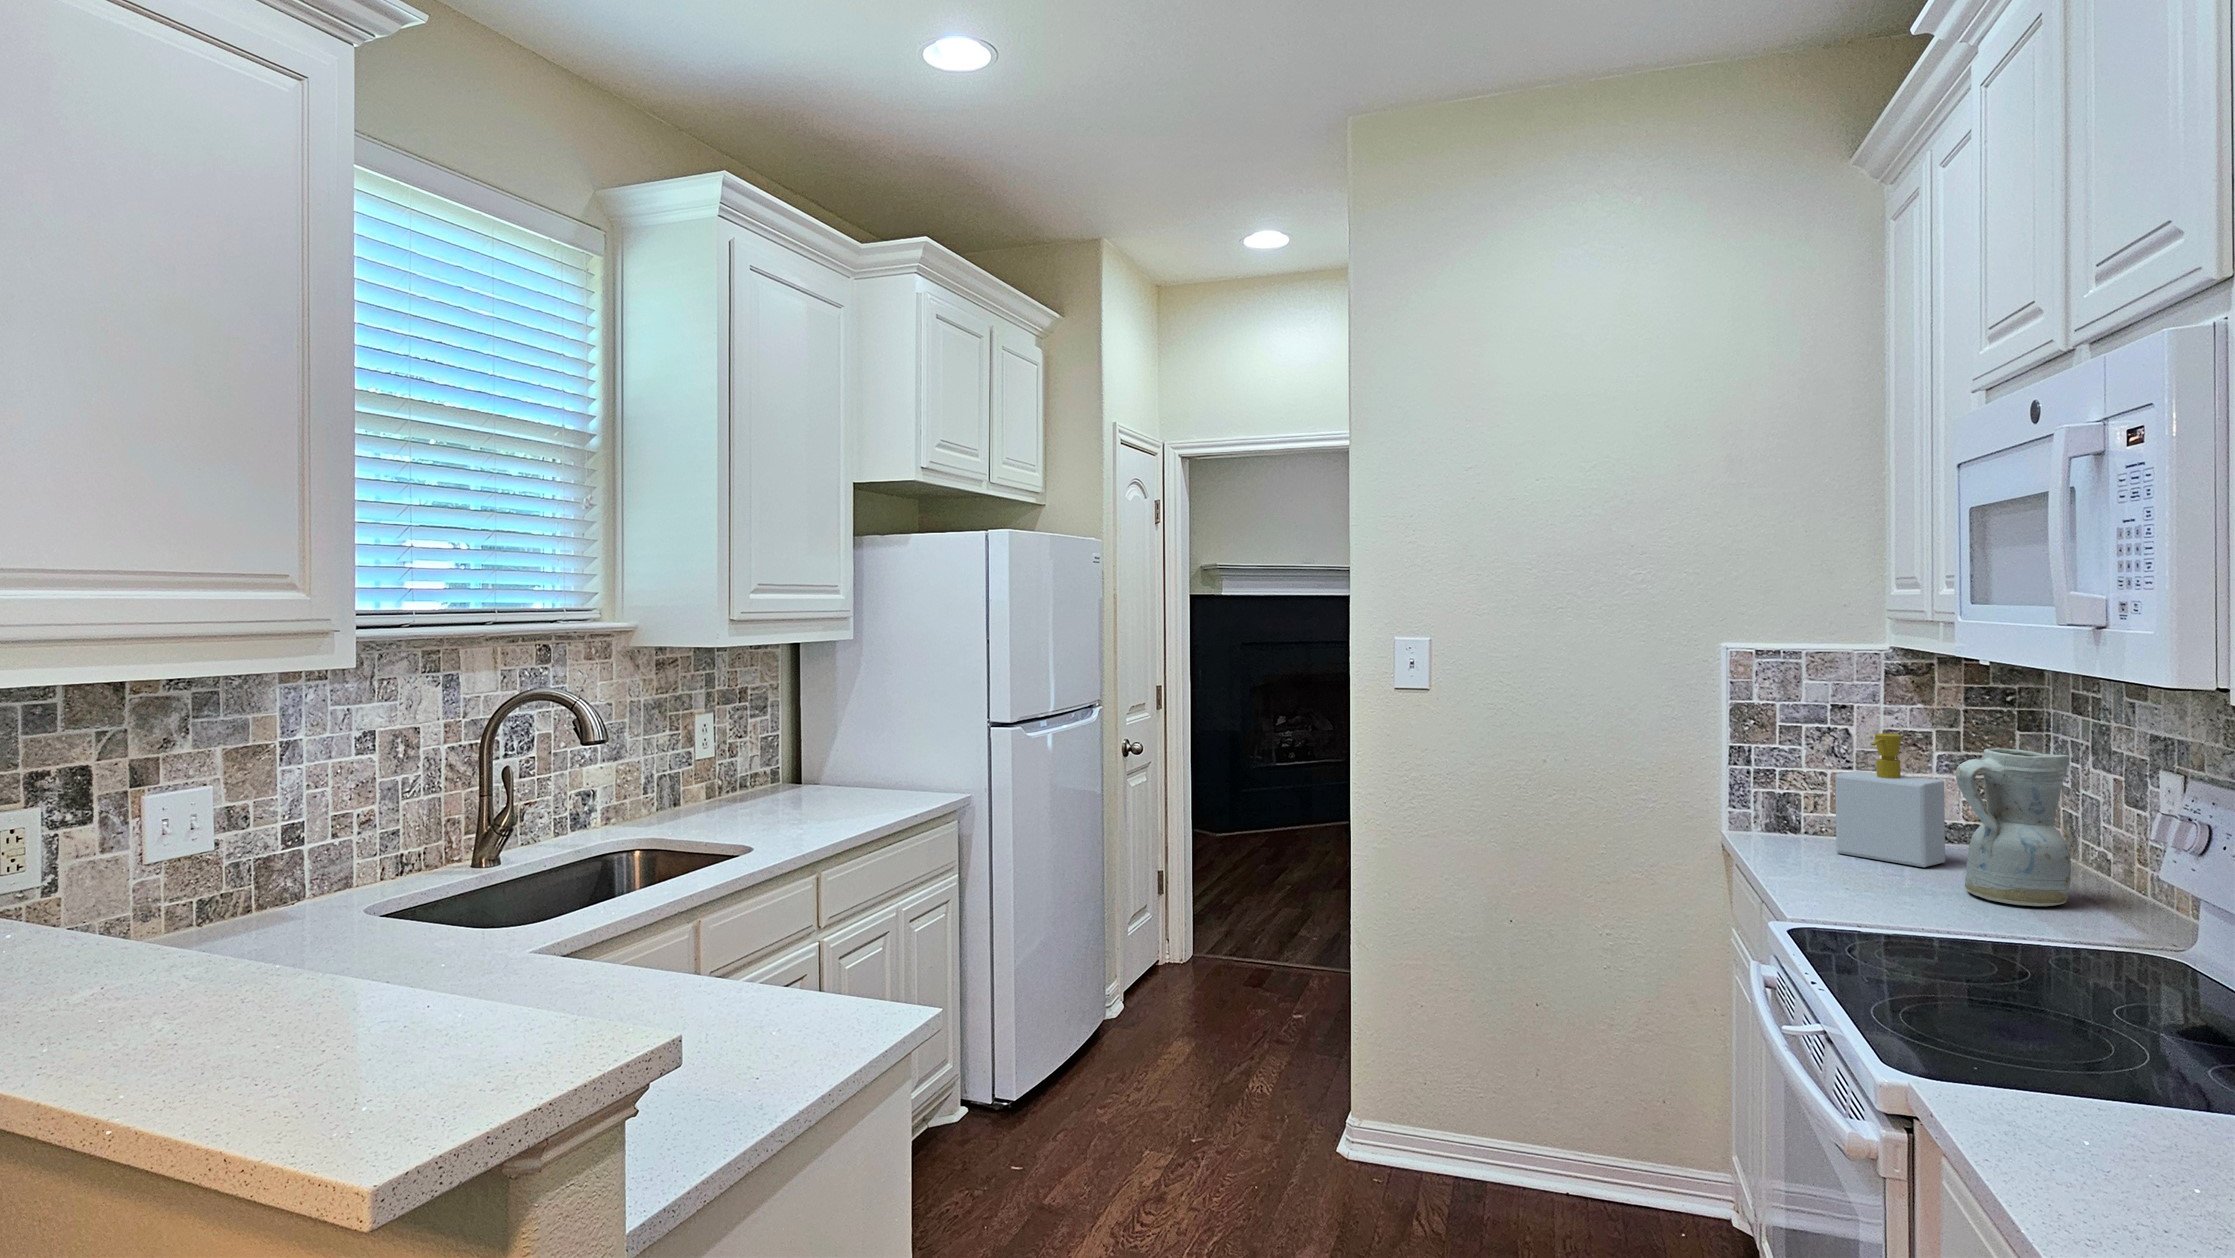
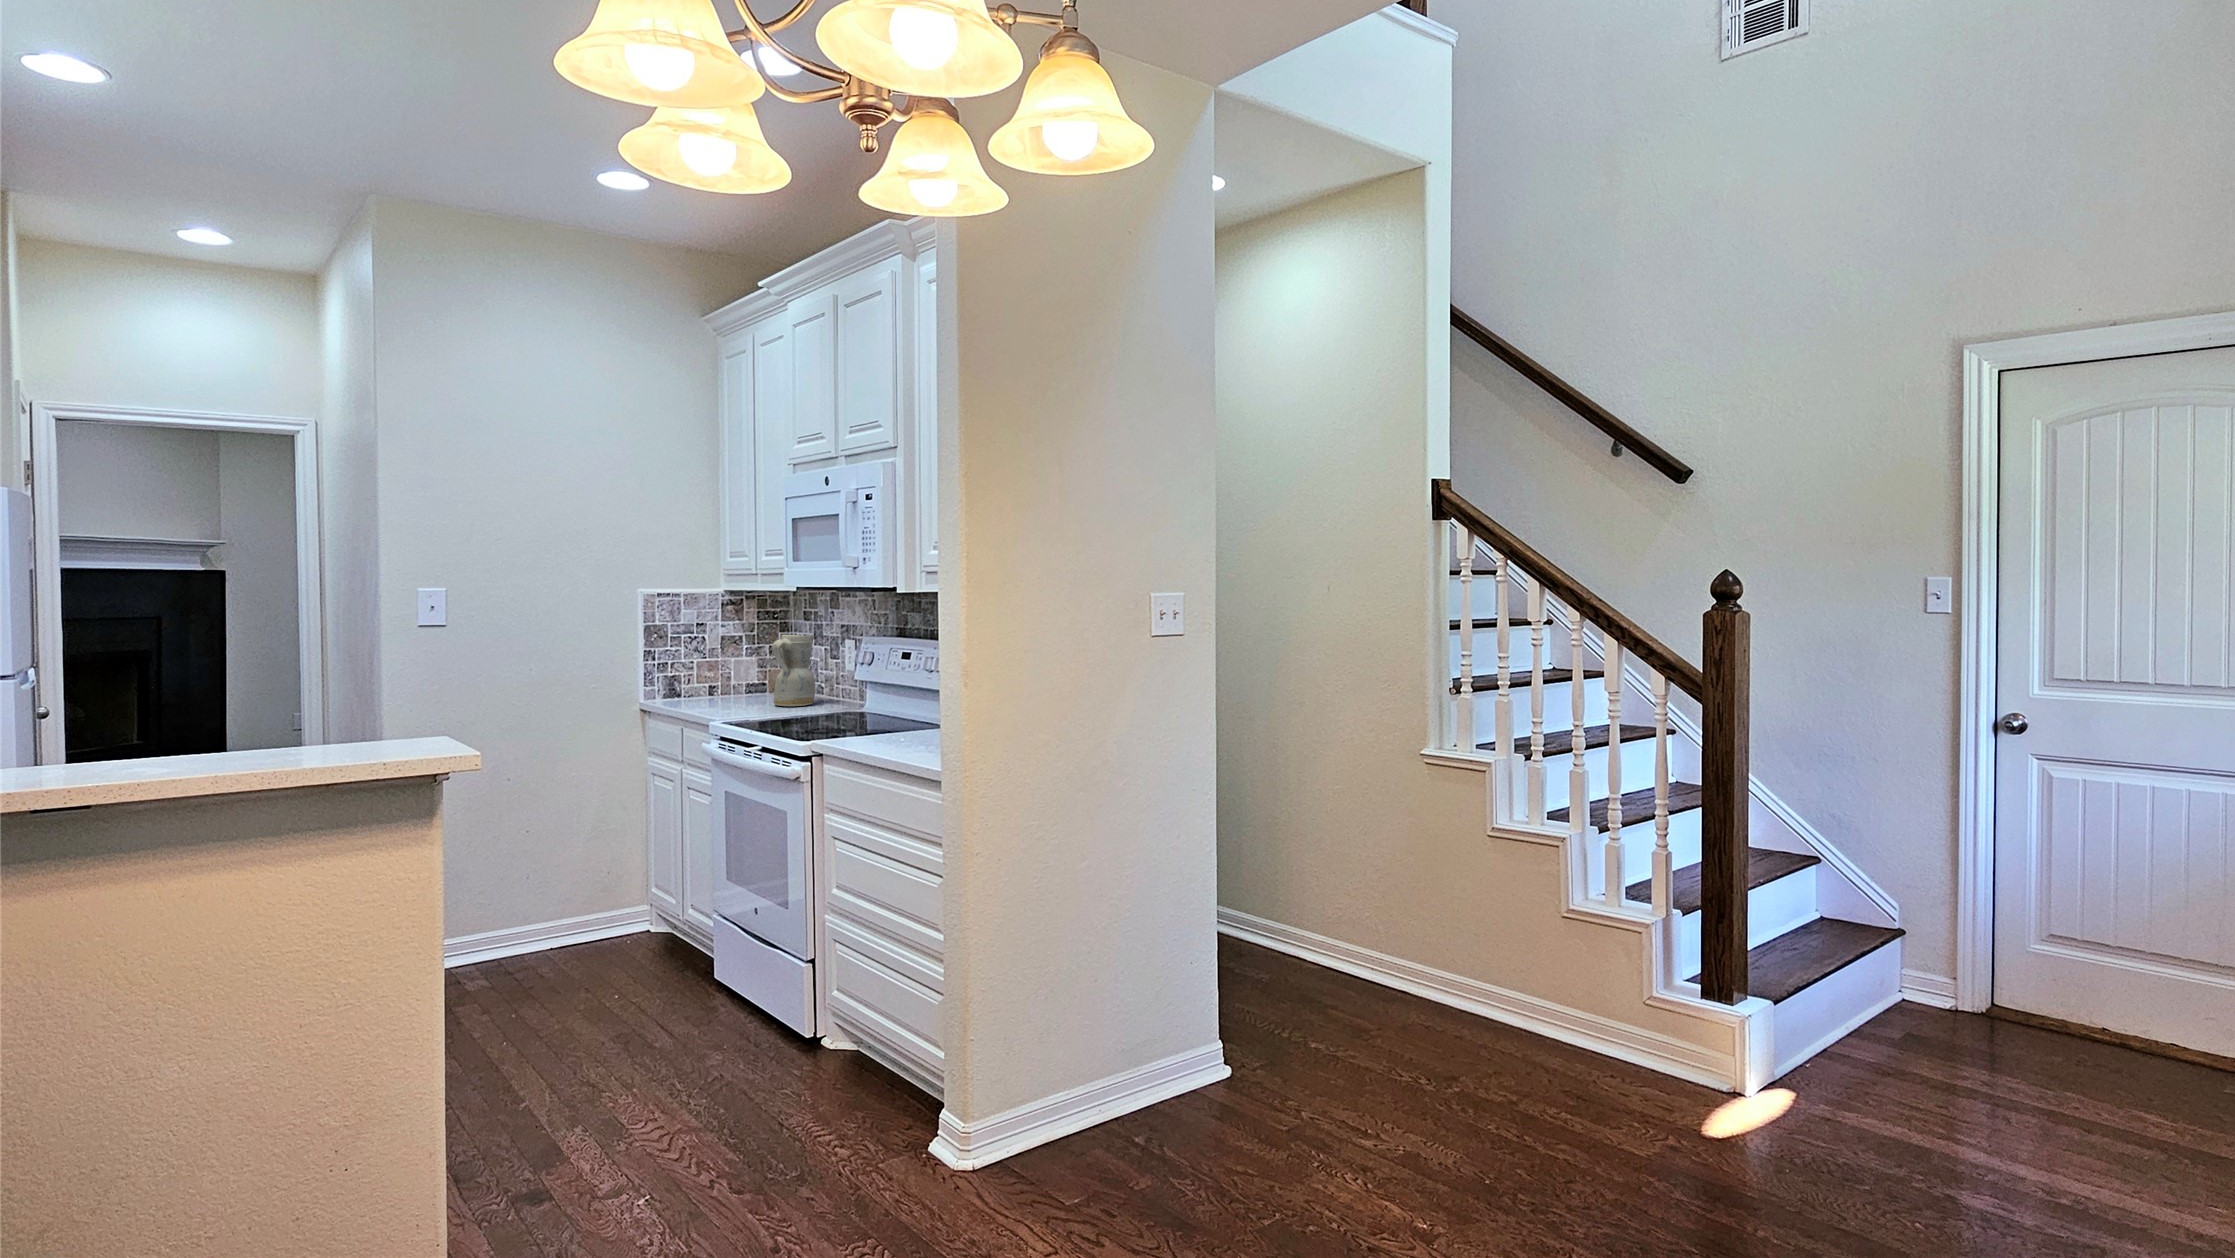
soap bottle: present [1835,733,1945,867] -> none [707,635,757,702]

